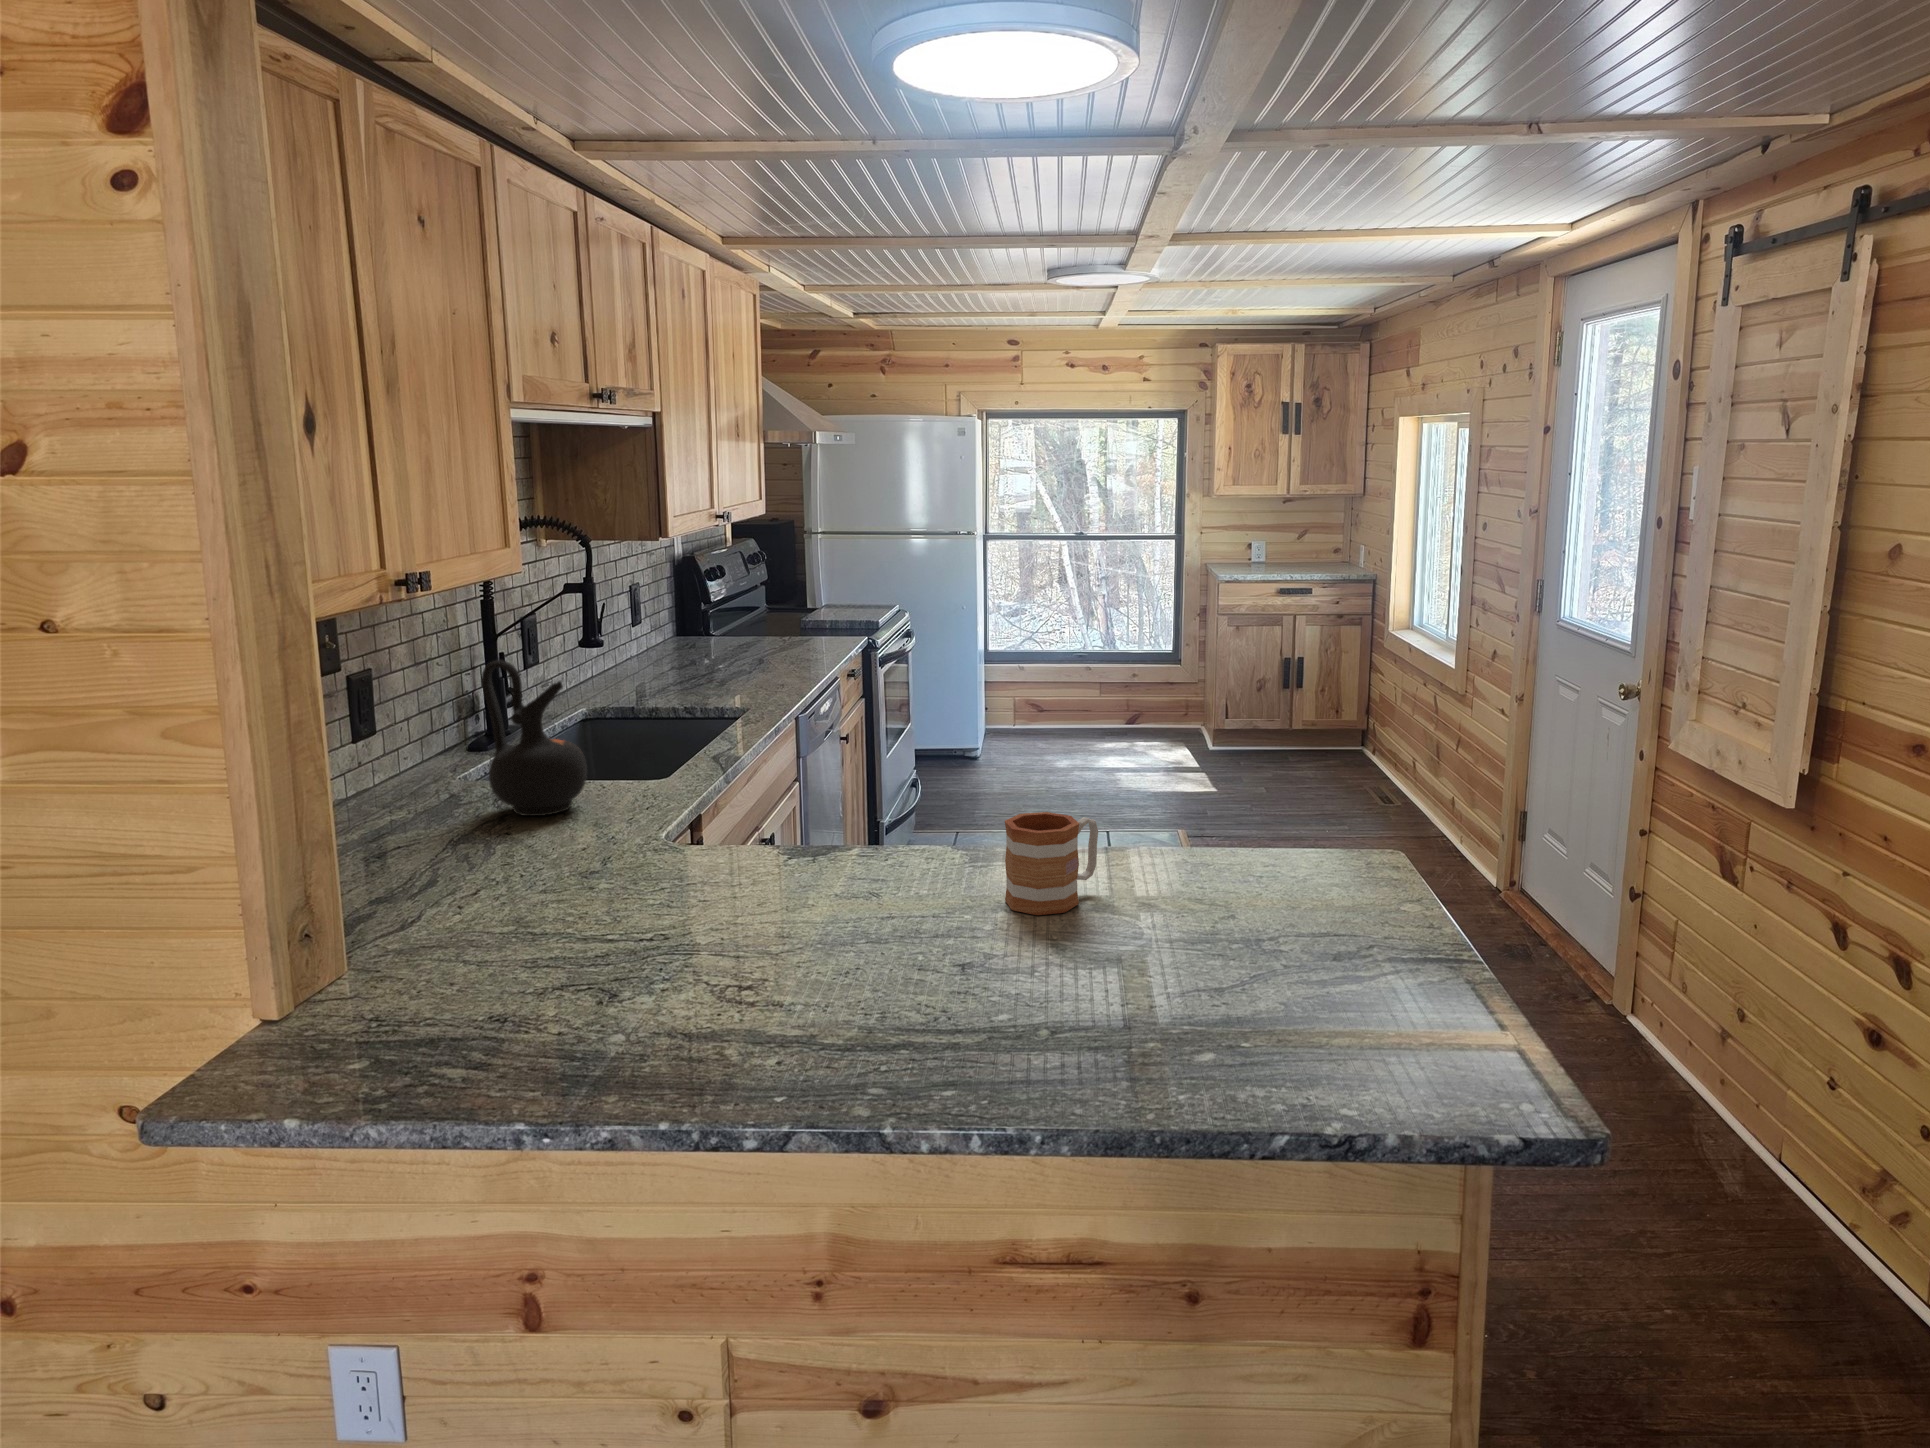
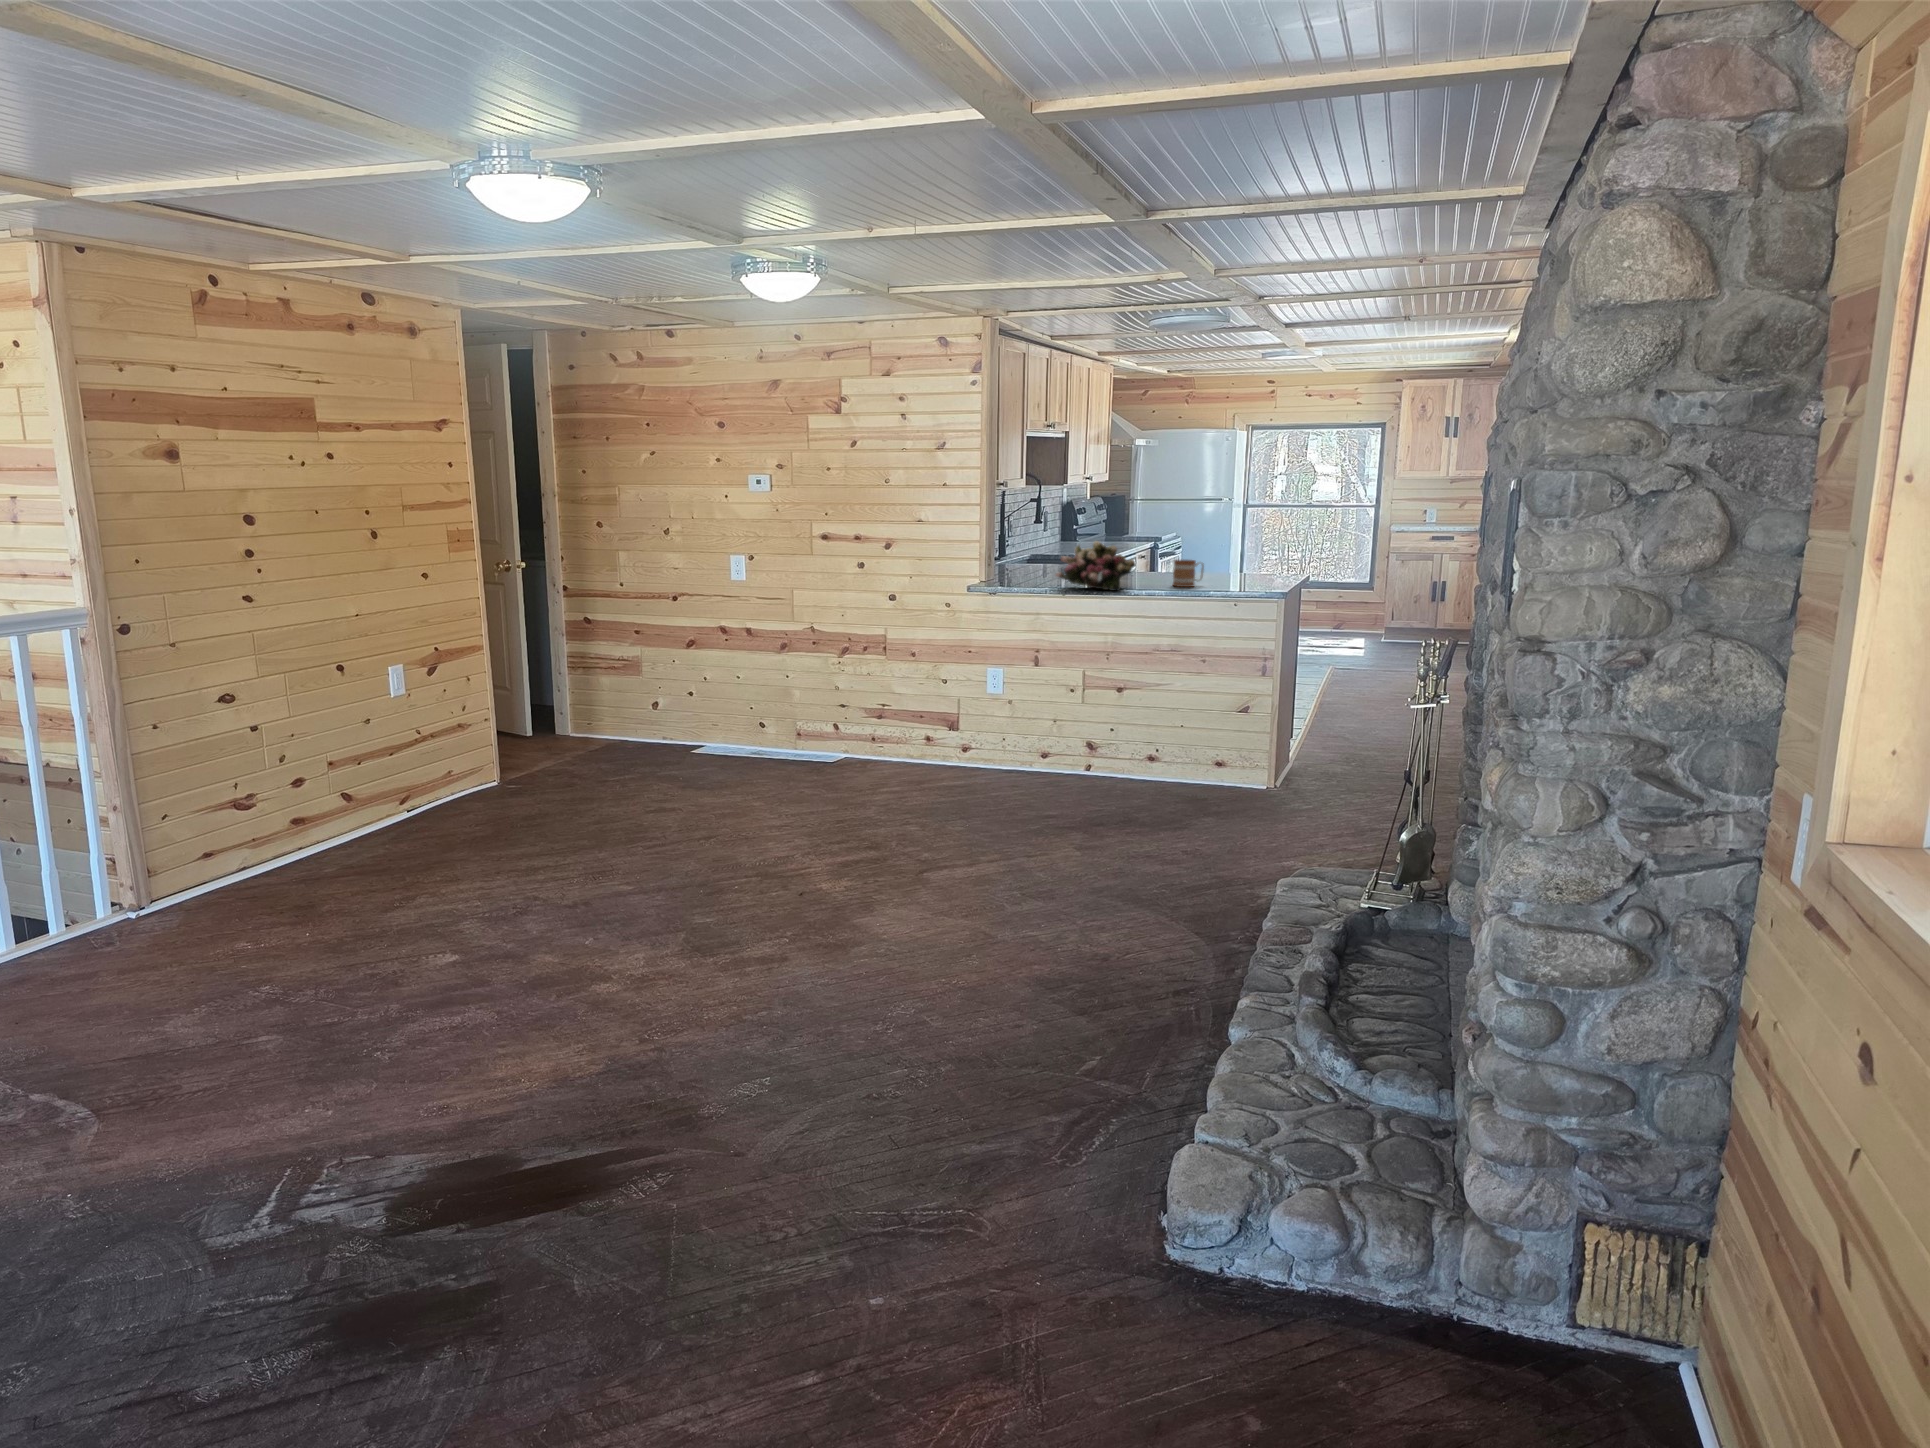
ceramic jug: present [481,660,587,816] -> none [1011,520,1042,573]
flower arrangement: none [581,792,895,1006] -> present [1056,541,1136,591]

